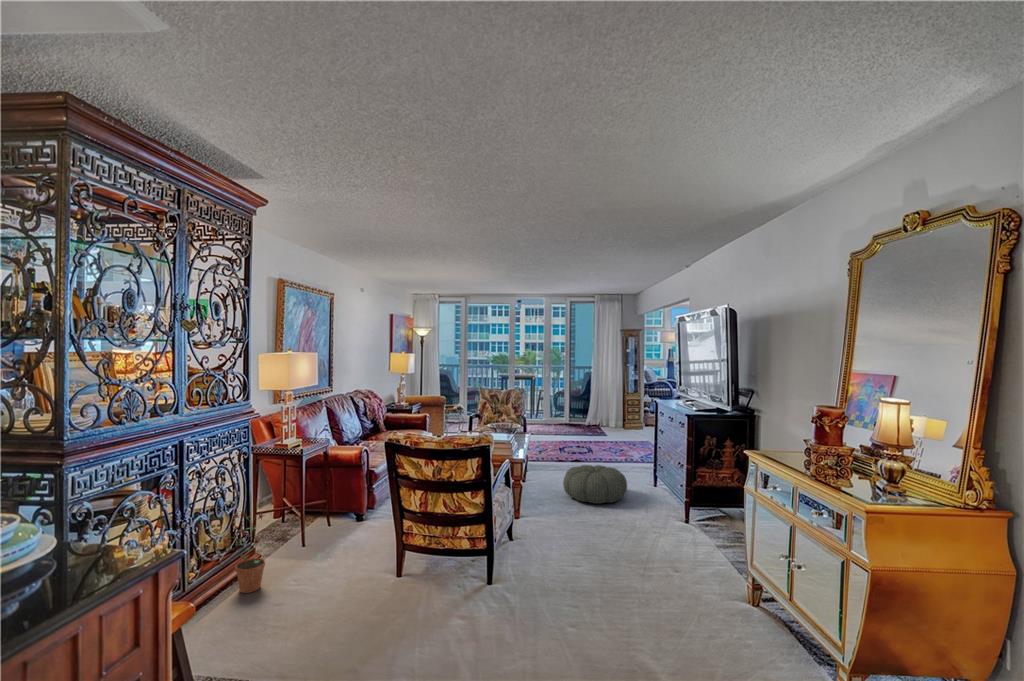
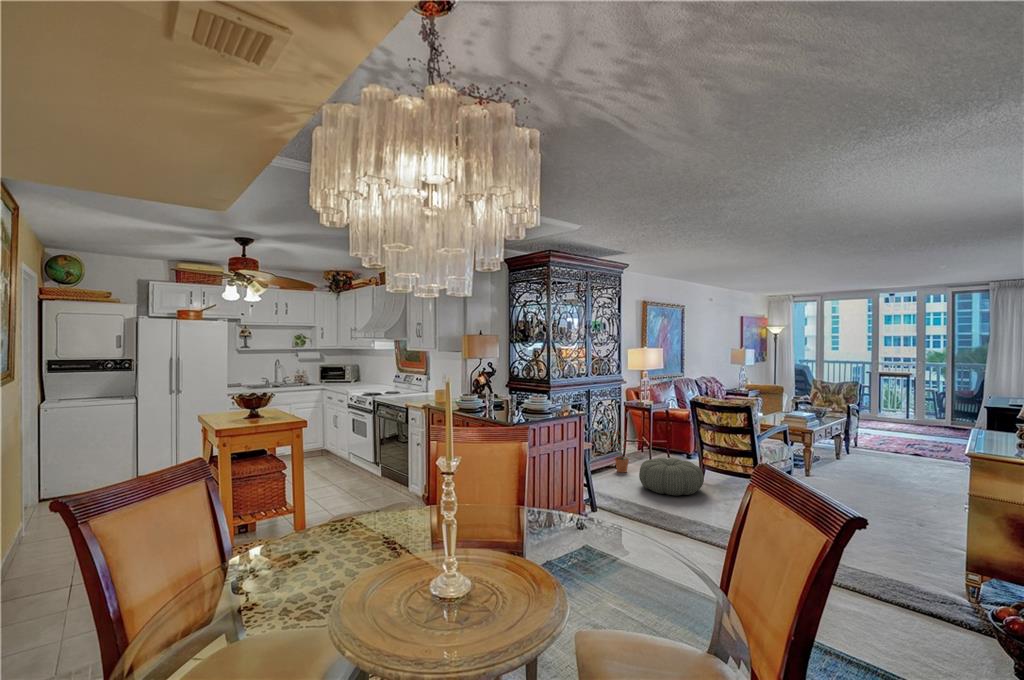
pouf: present [563,465,627,504] -> present [639,458,704,496]

